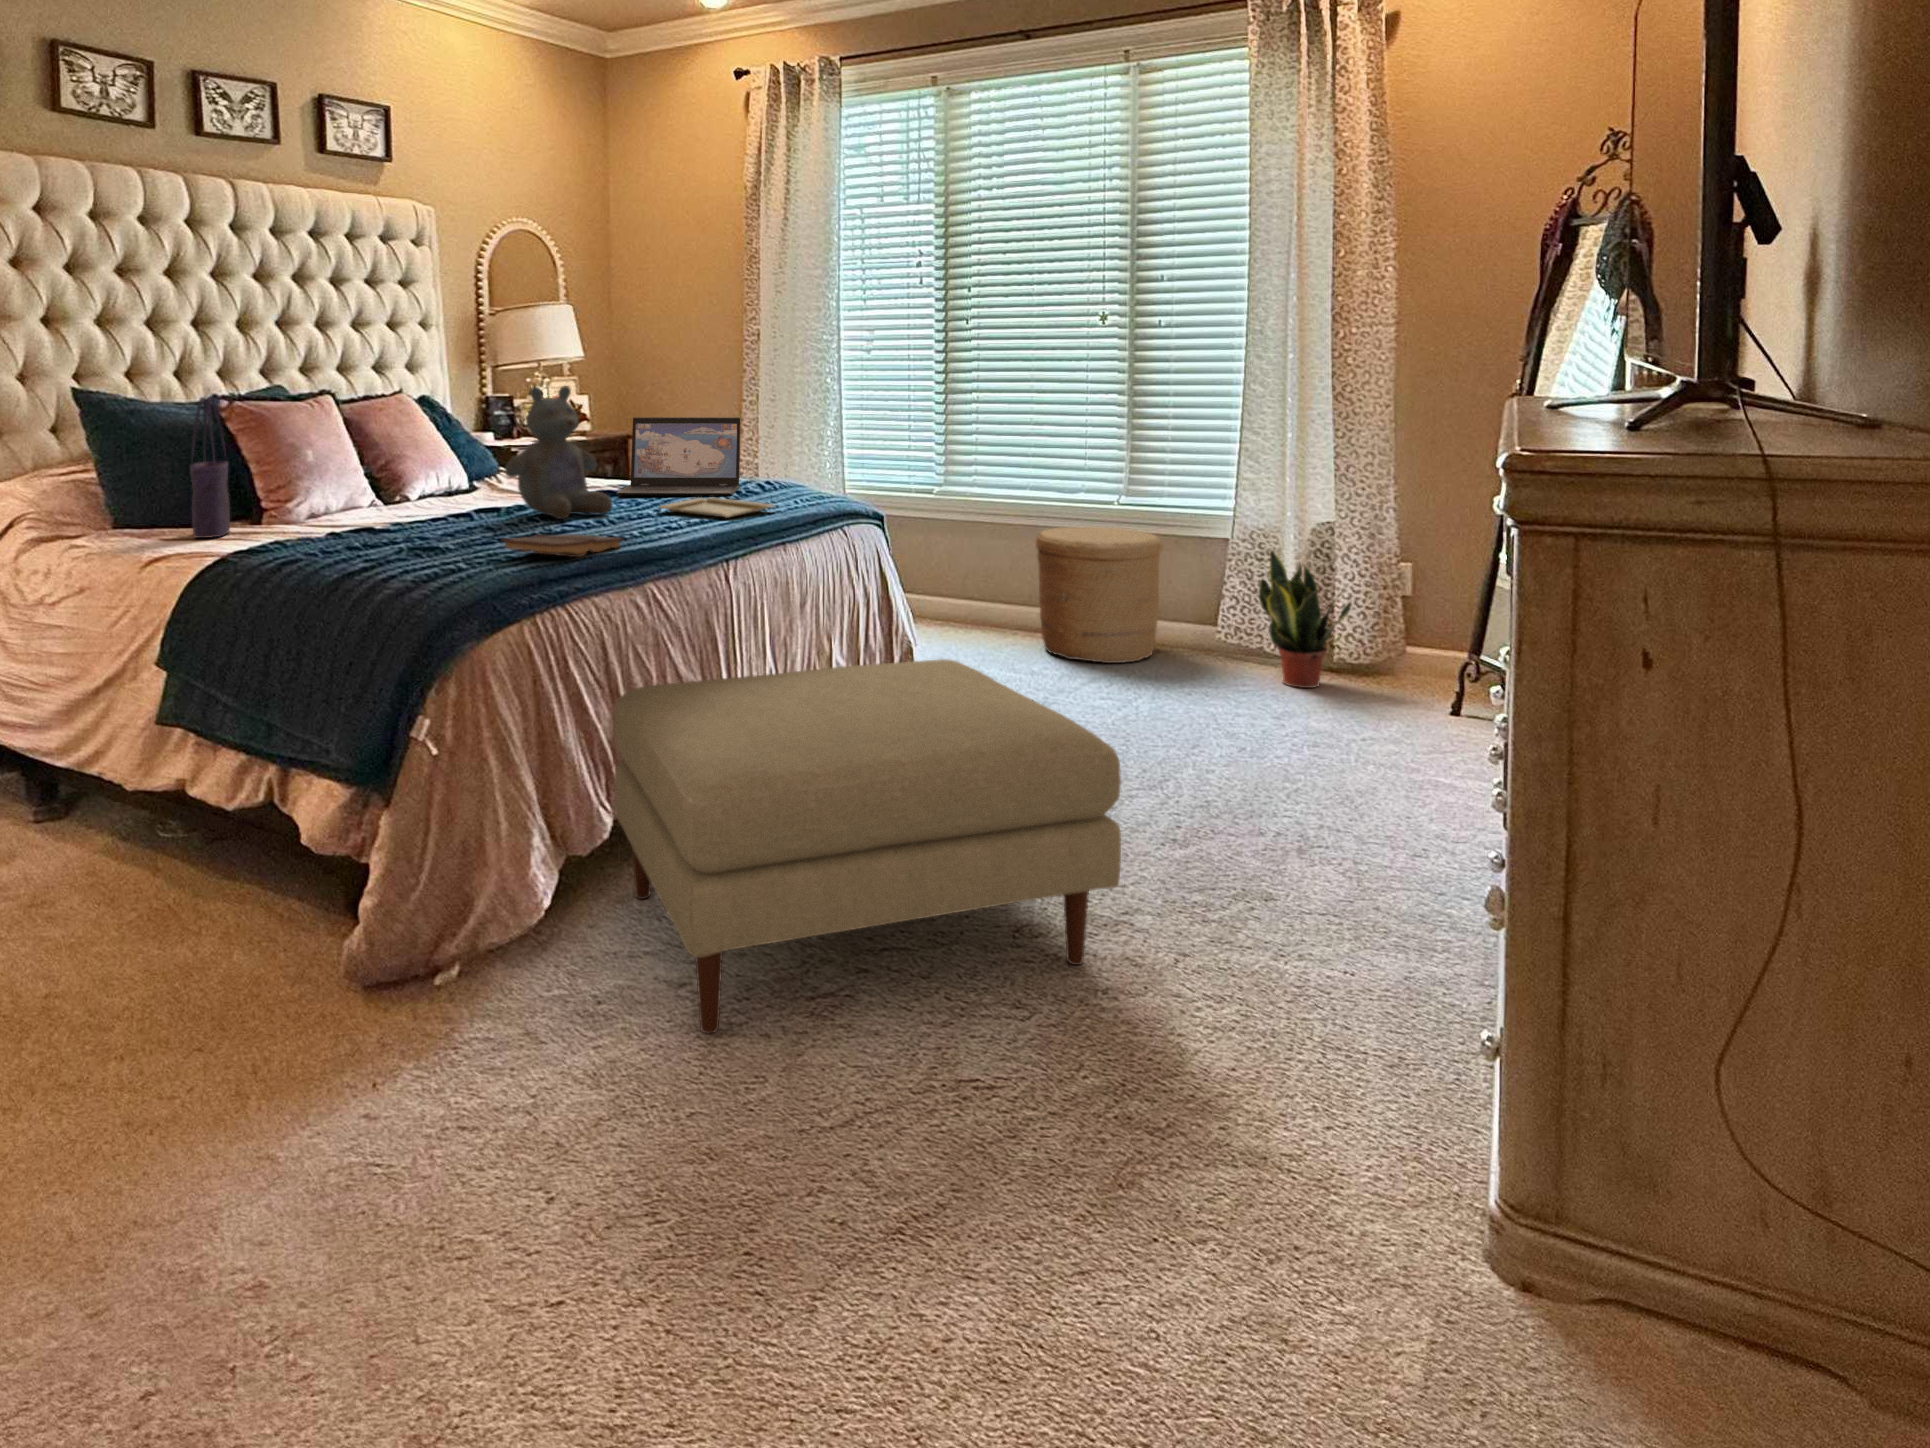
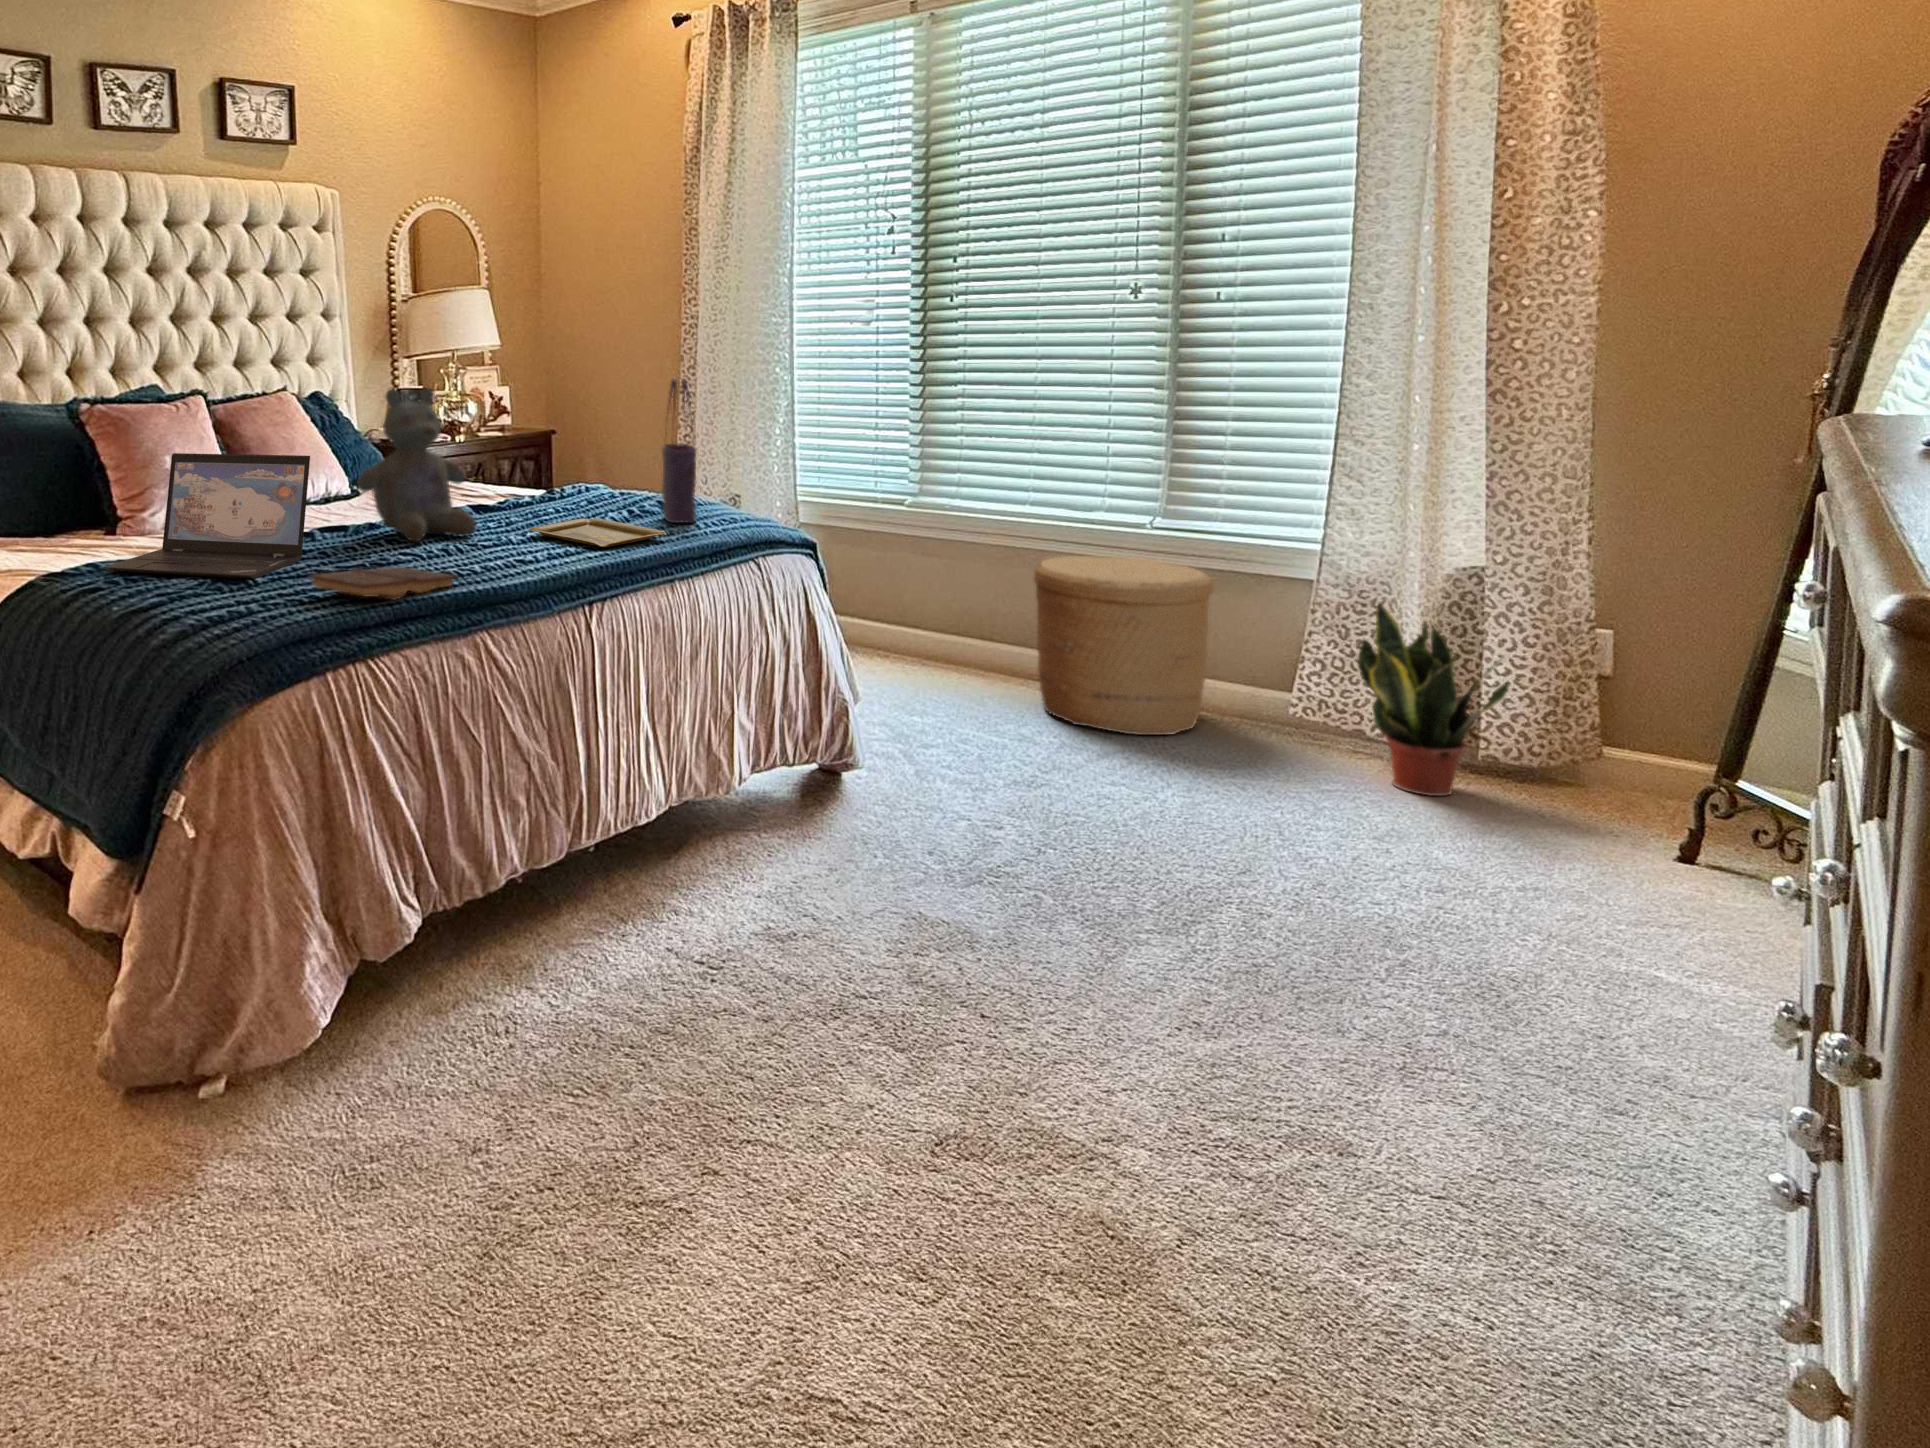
tote bag: present [190,397,230,538] -> present [662,378,697,523]
laptop: present [616,417,740,496] -> present [104,453,310,579]
ottoman: present [614,659,1121,1033] -> none [428,751,1090,1243]

